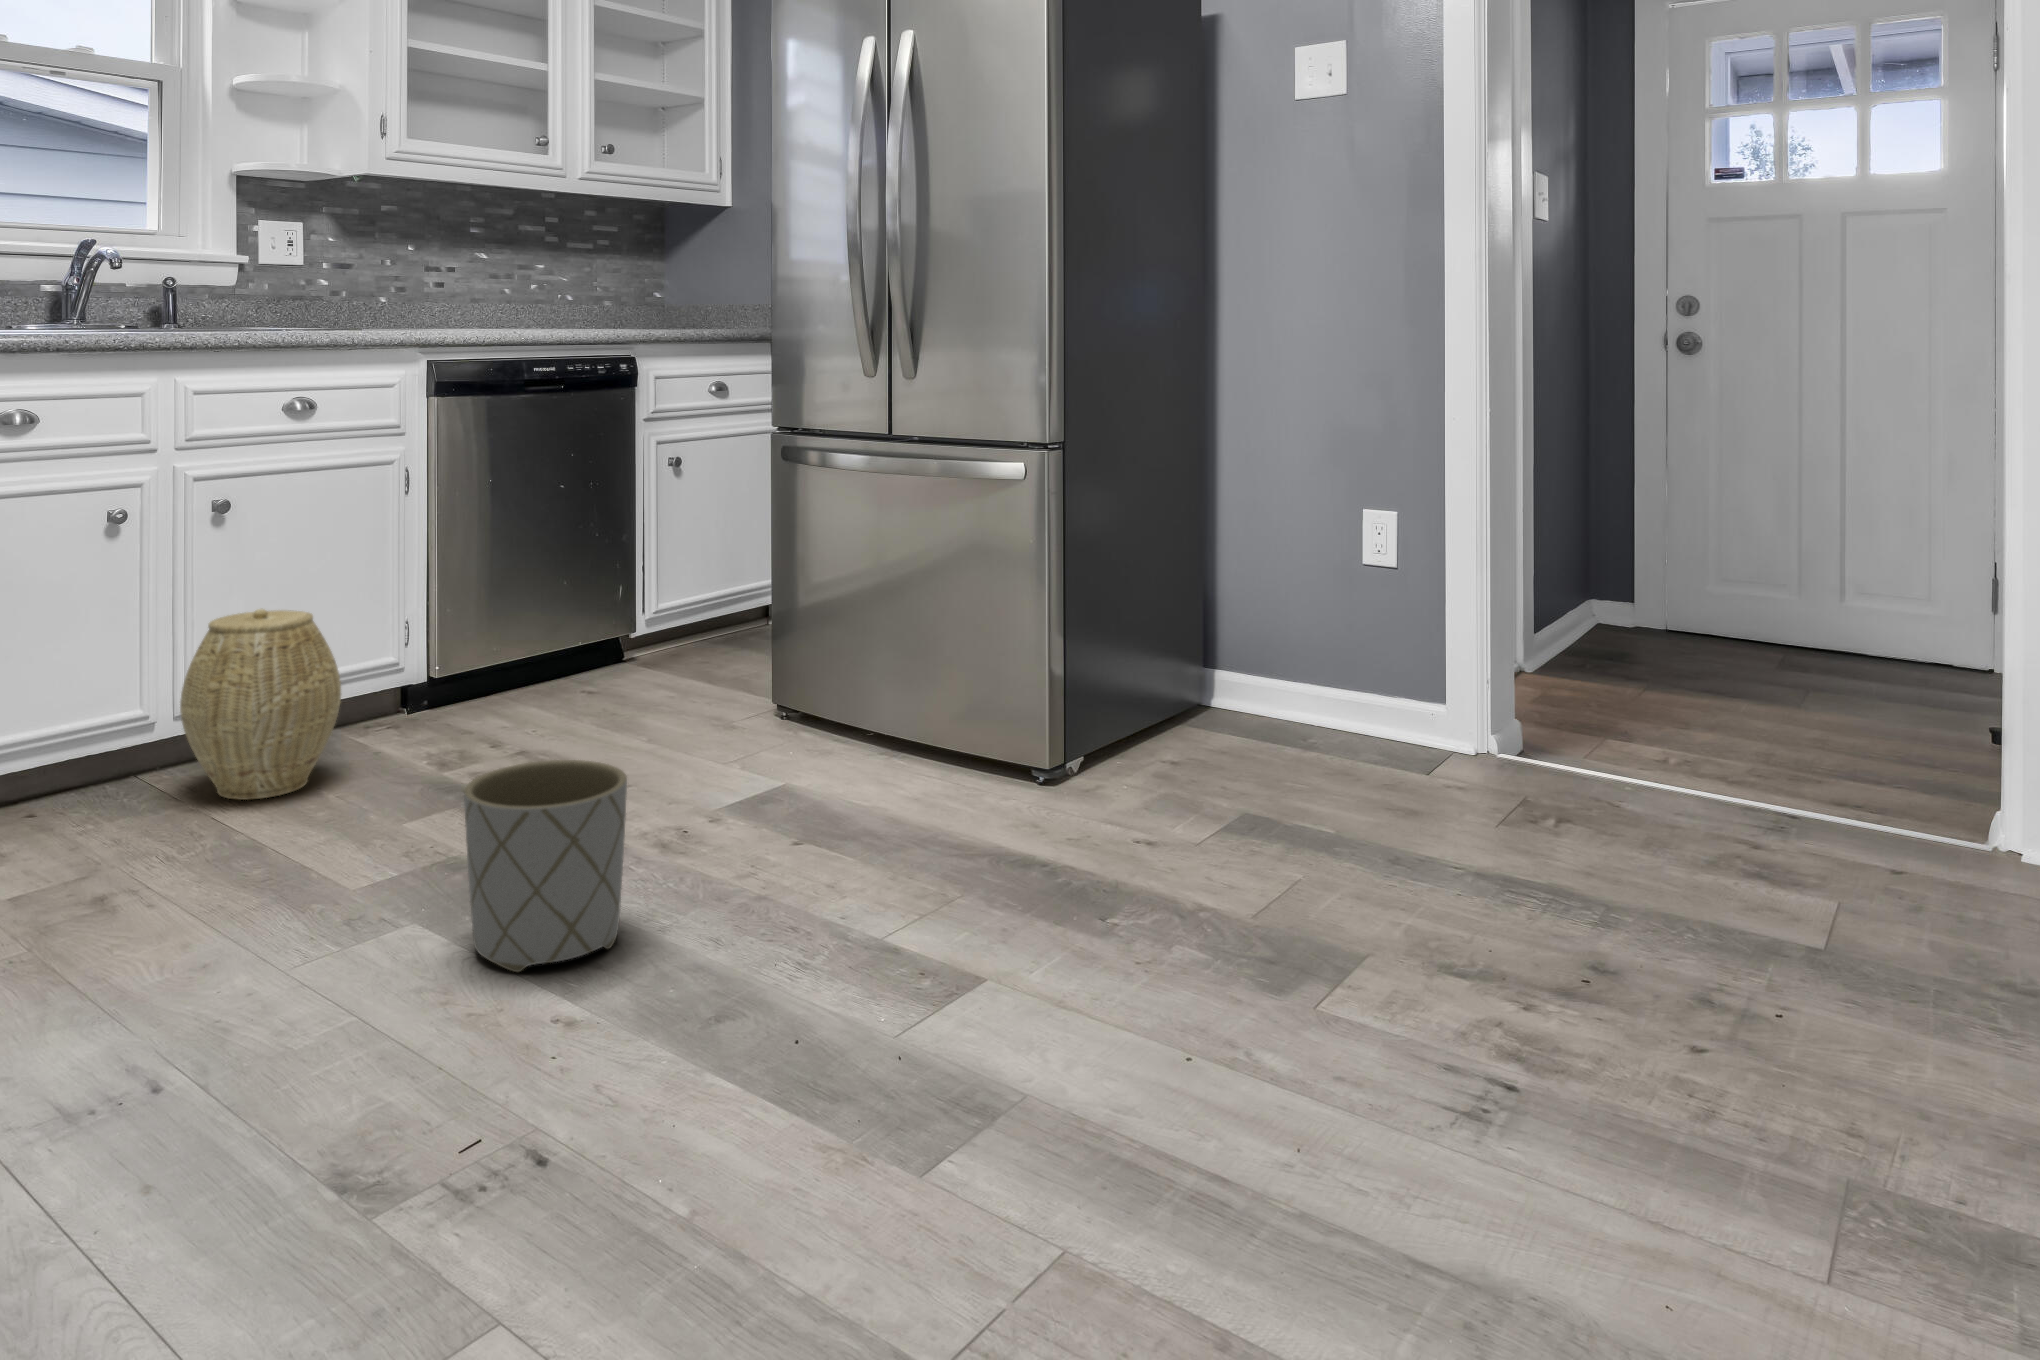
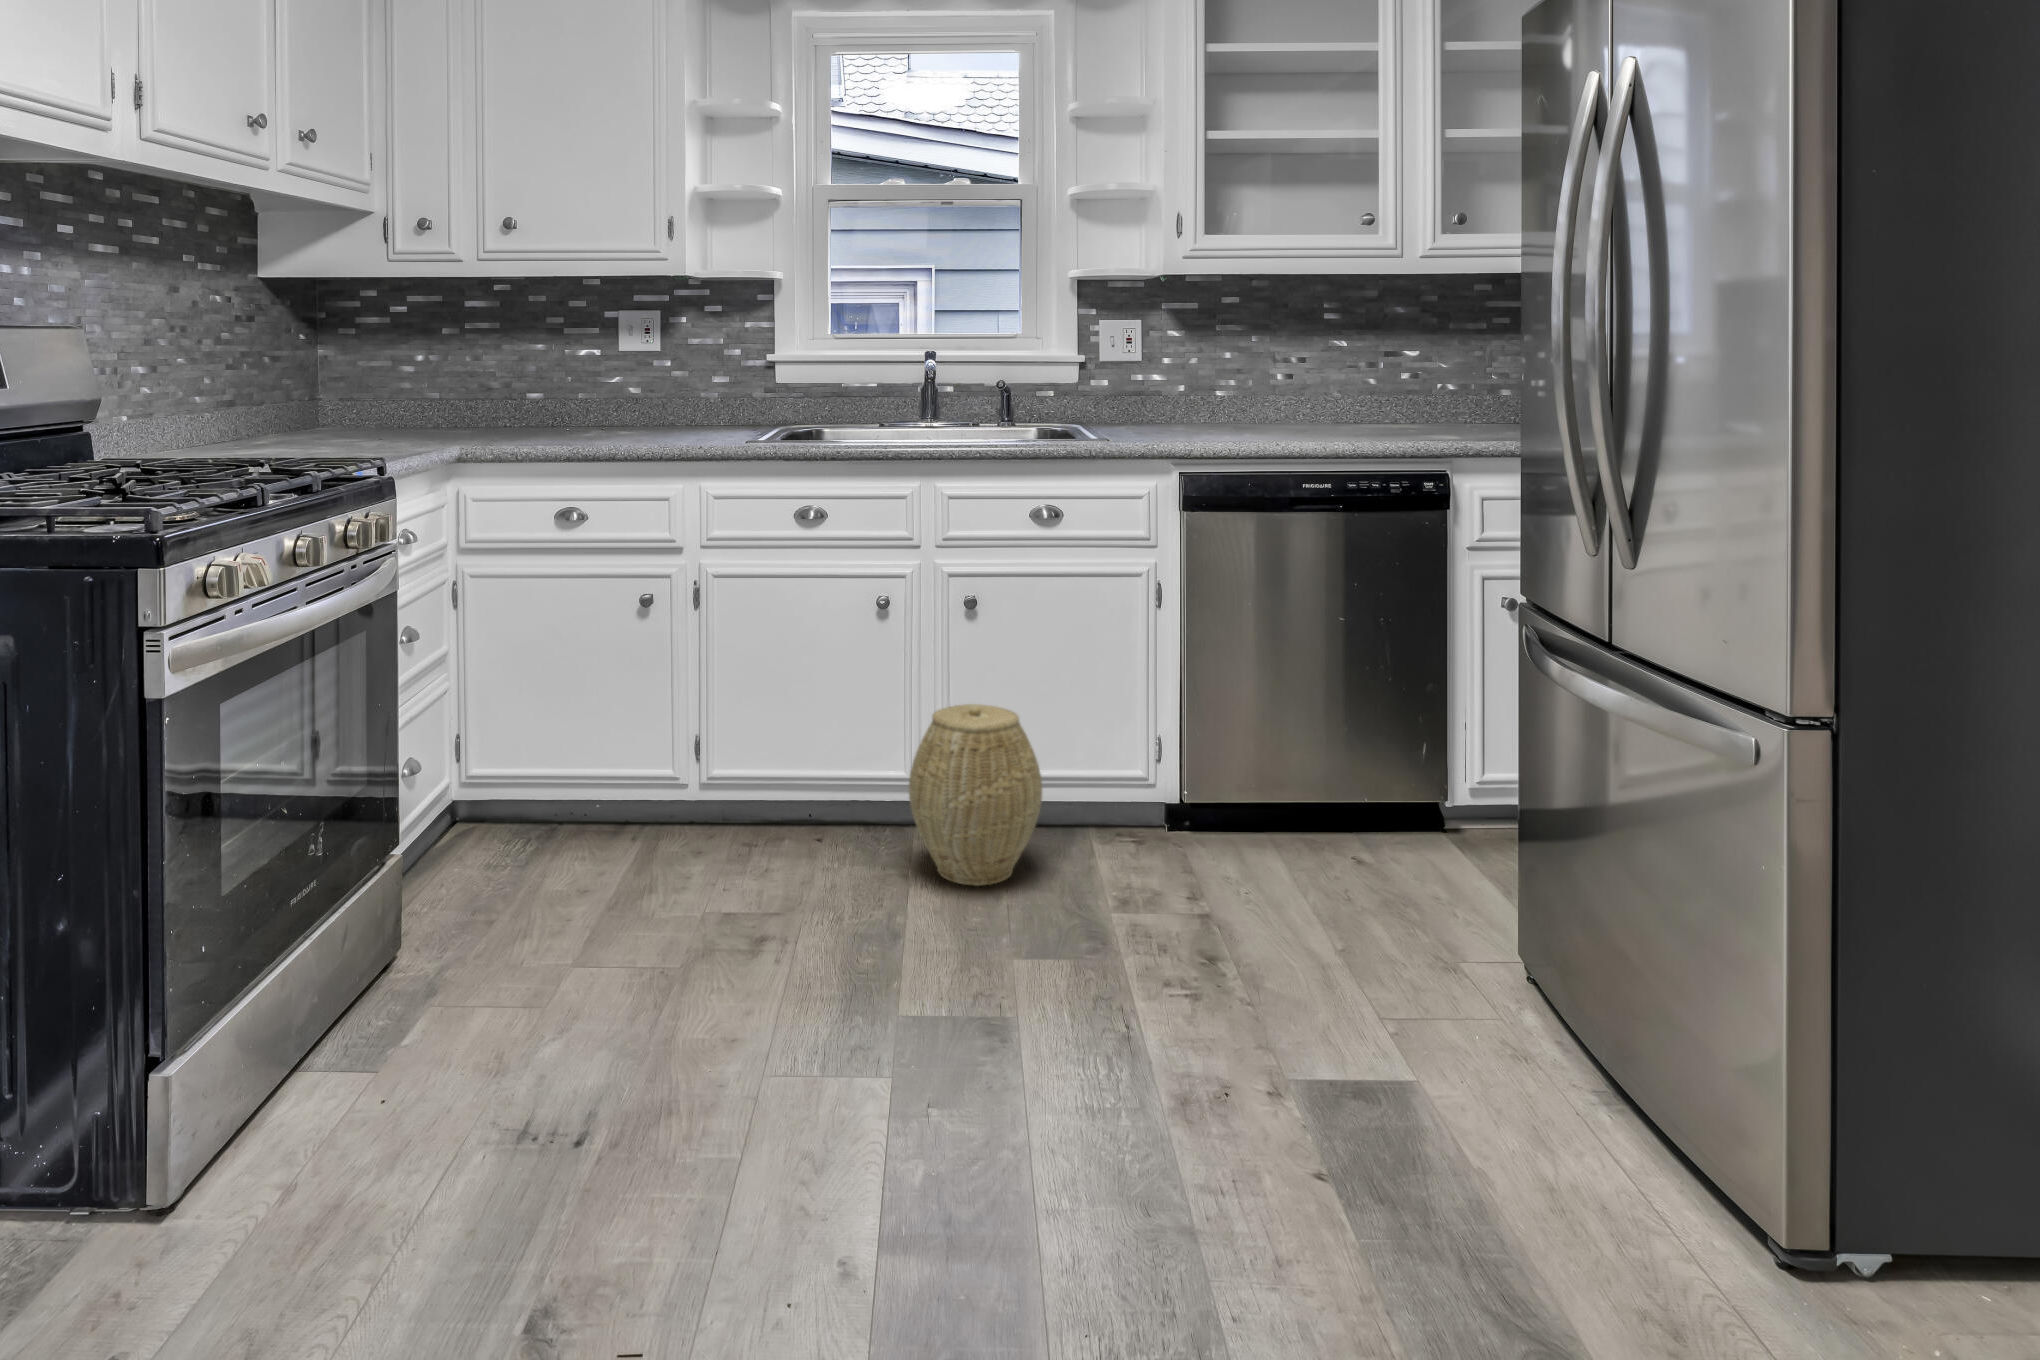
planter: present [464,760,627,972] -> none [881,968,1051,1224]

